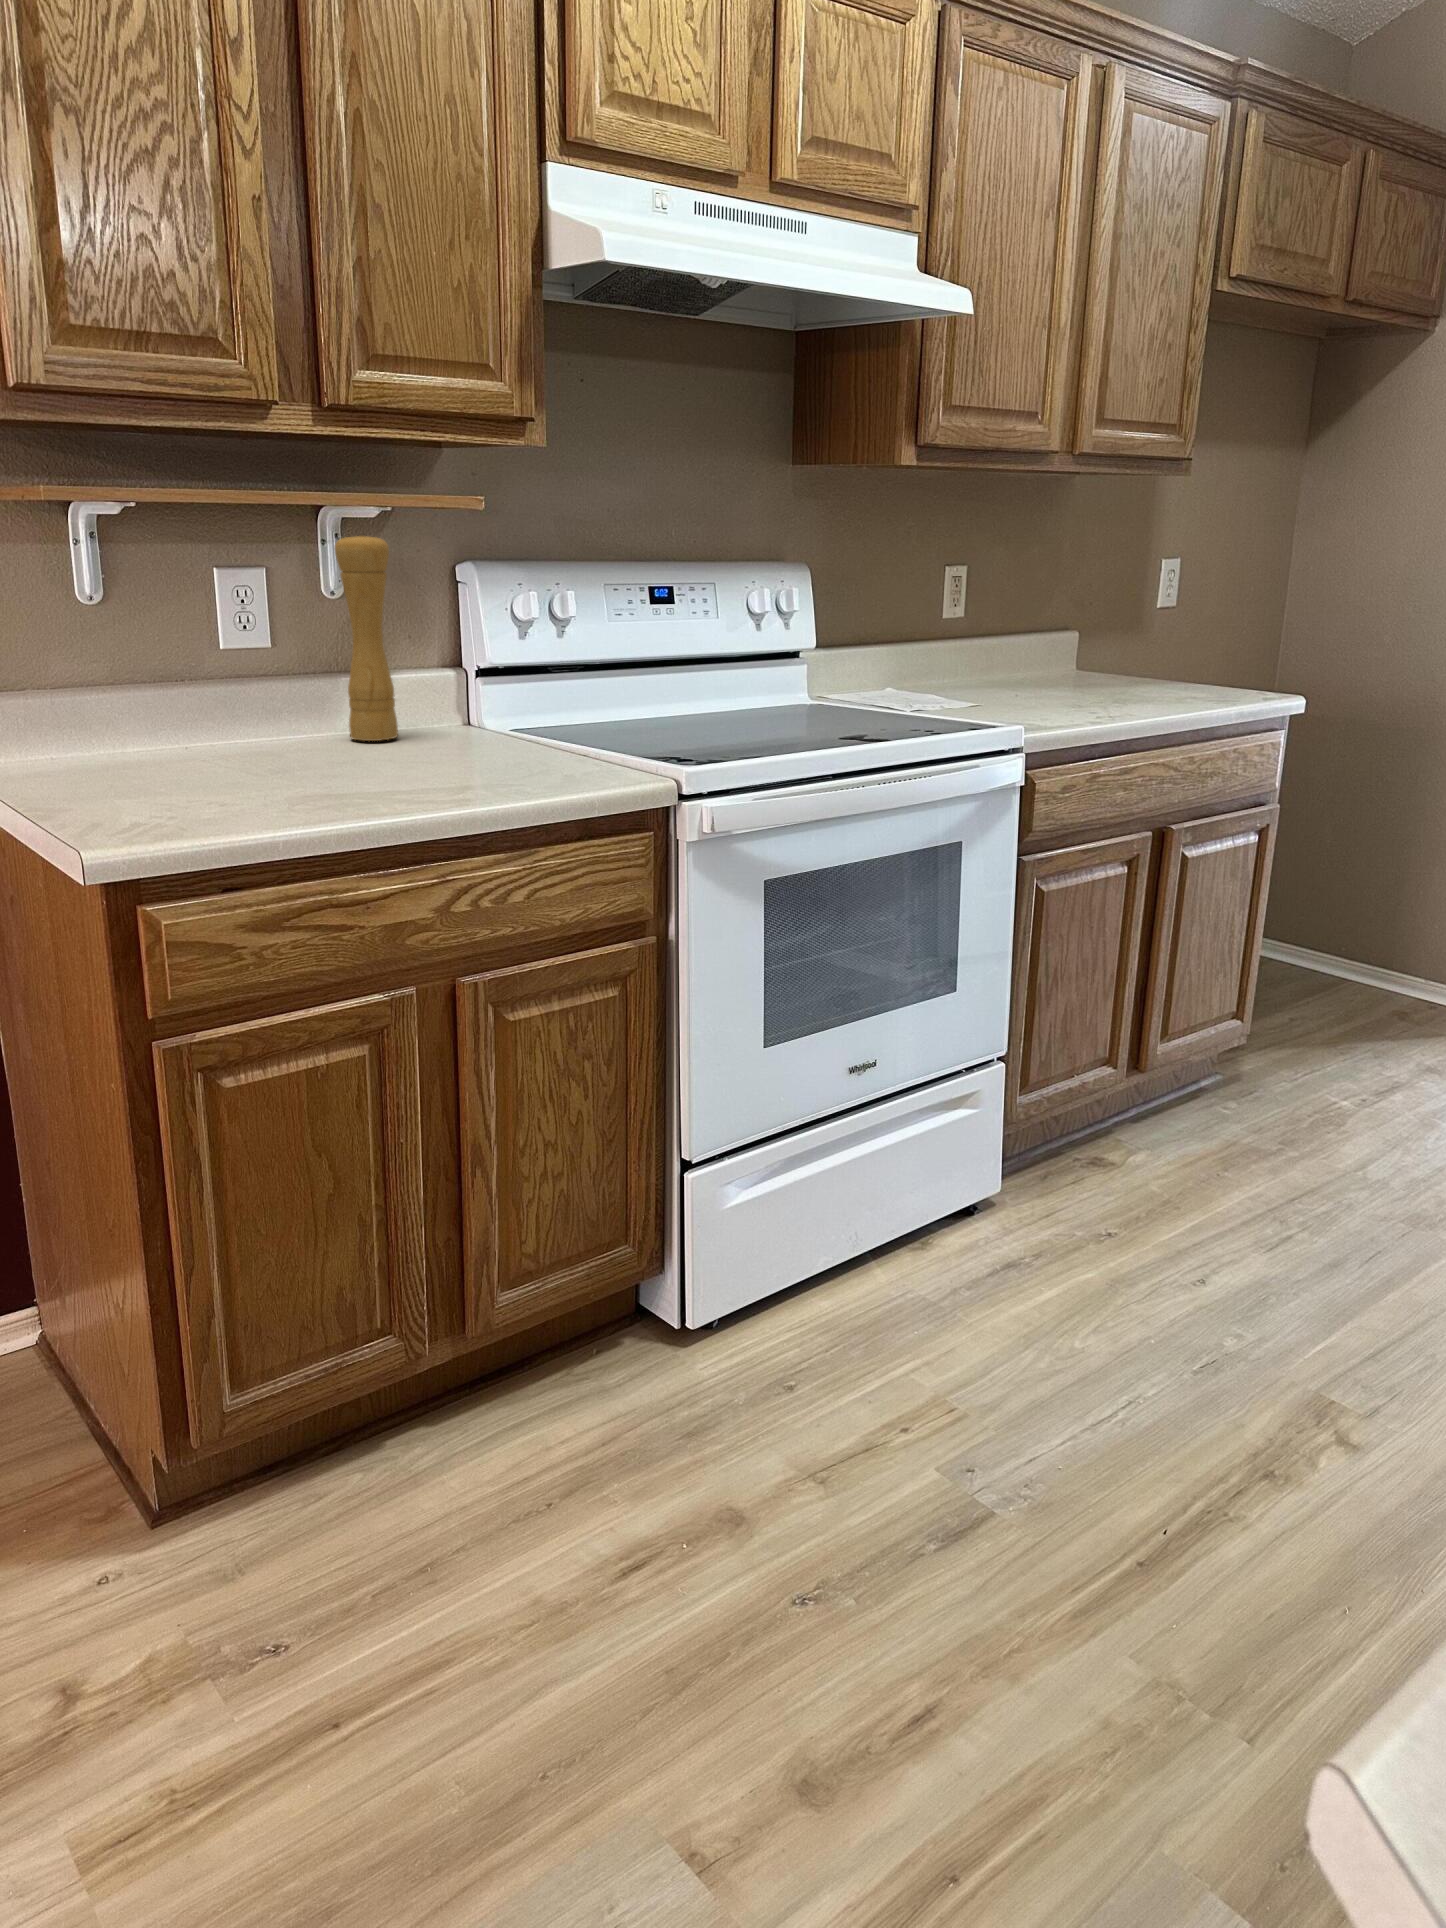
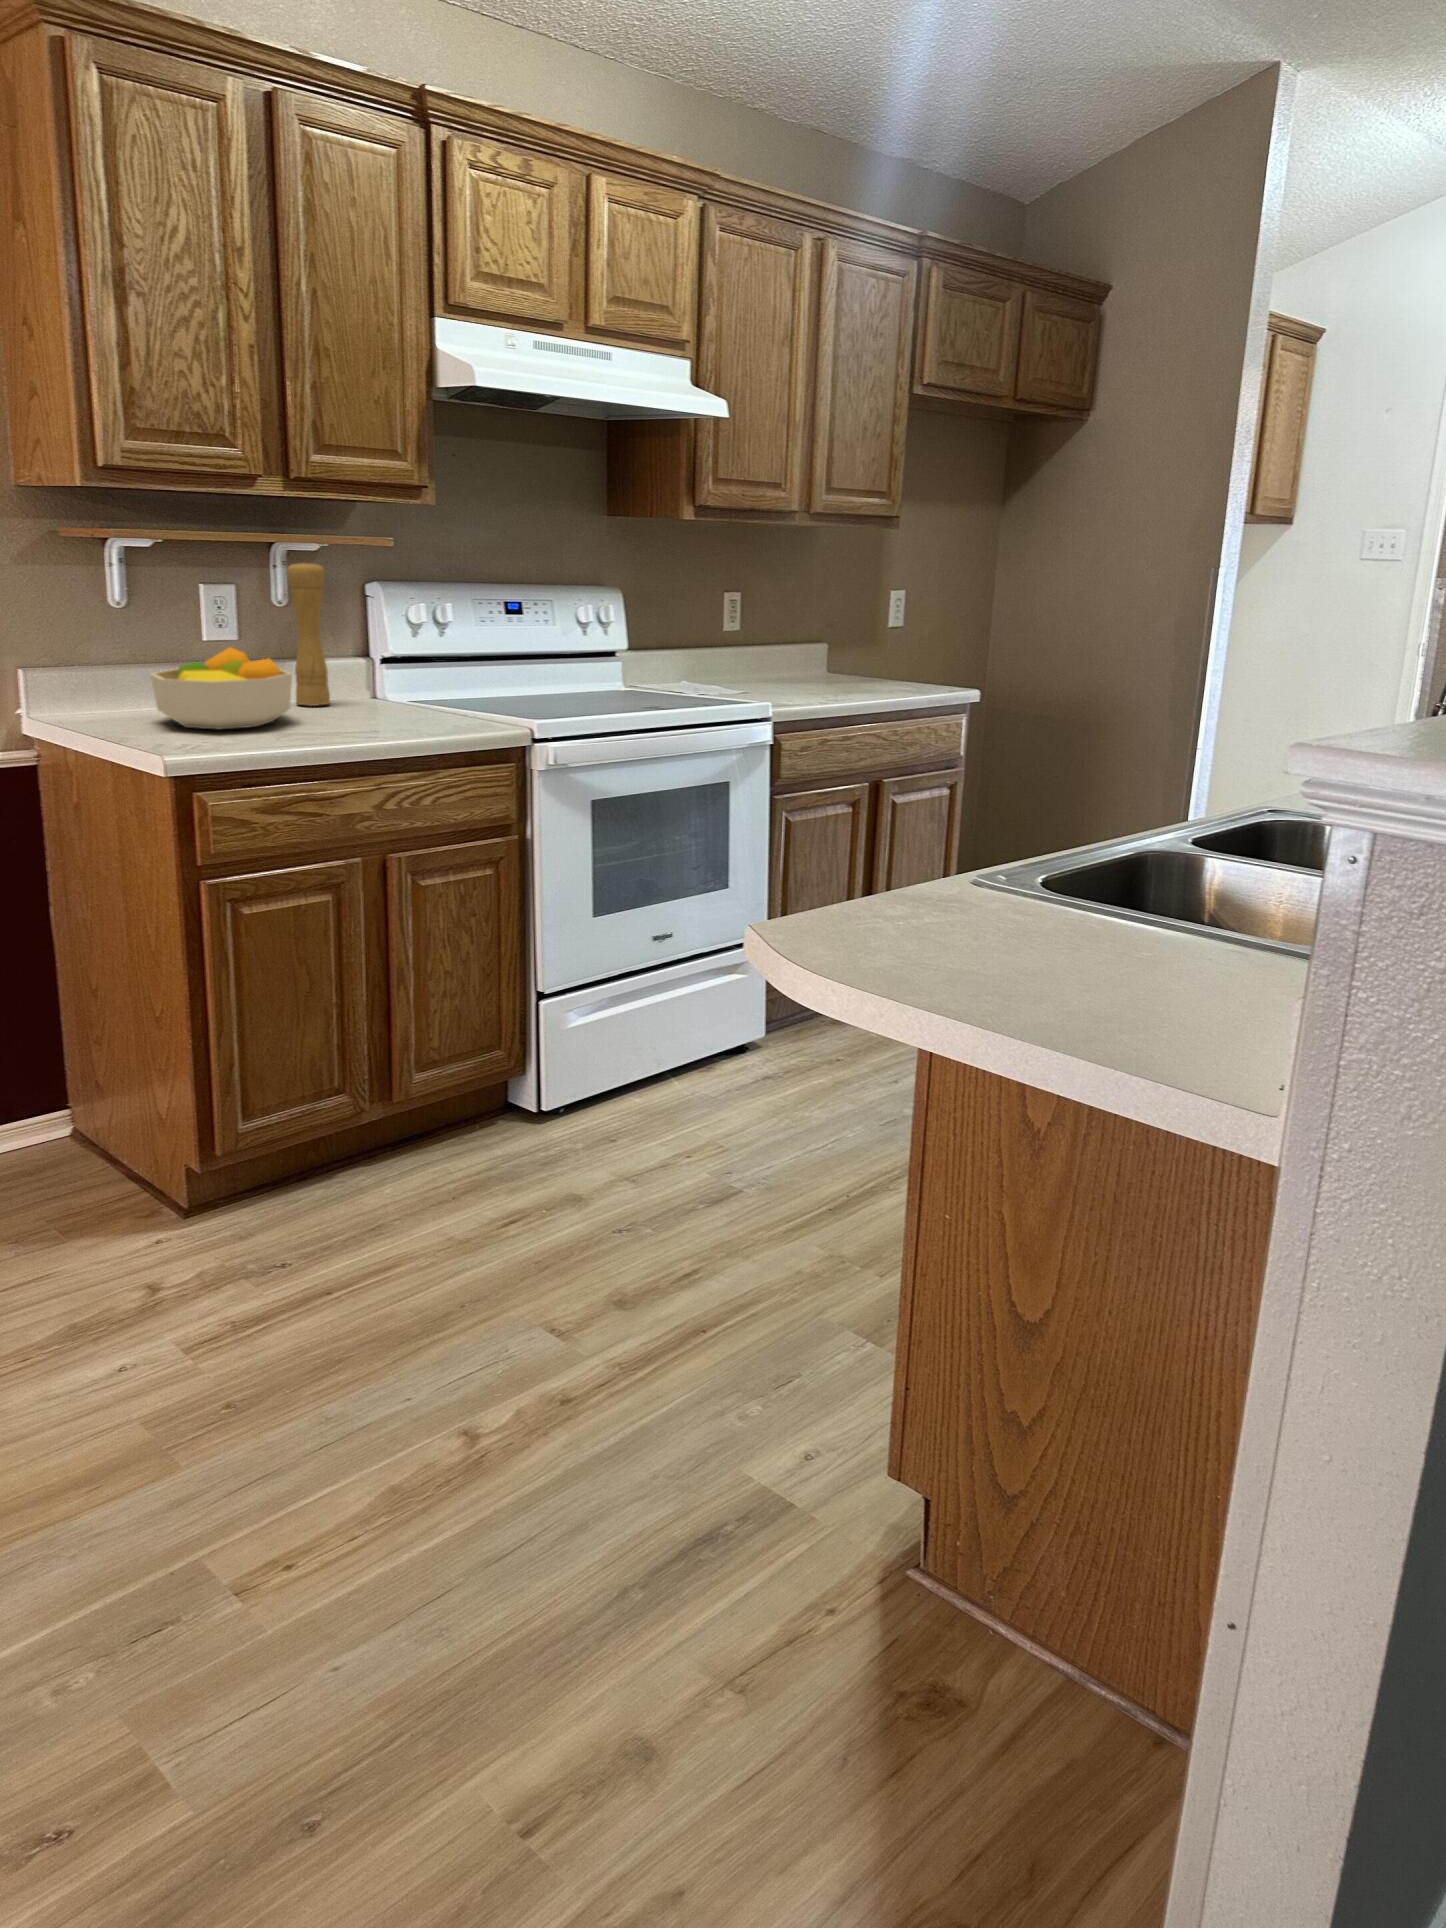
fruit bowl: none [117,661,325,790] -> present [150,648,292,730]

